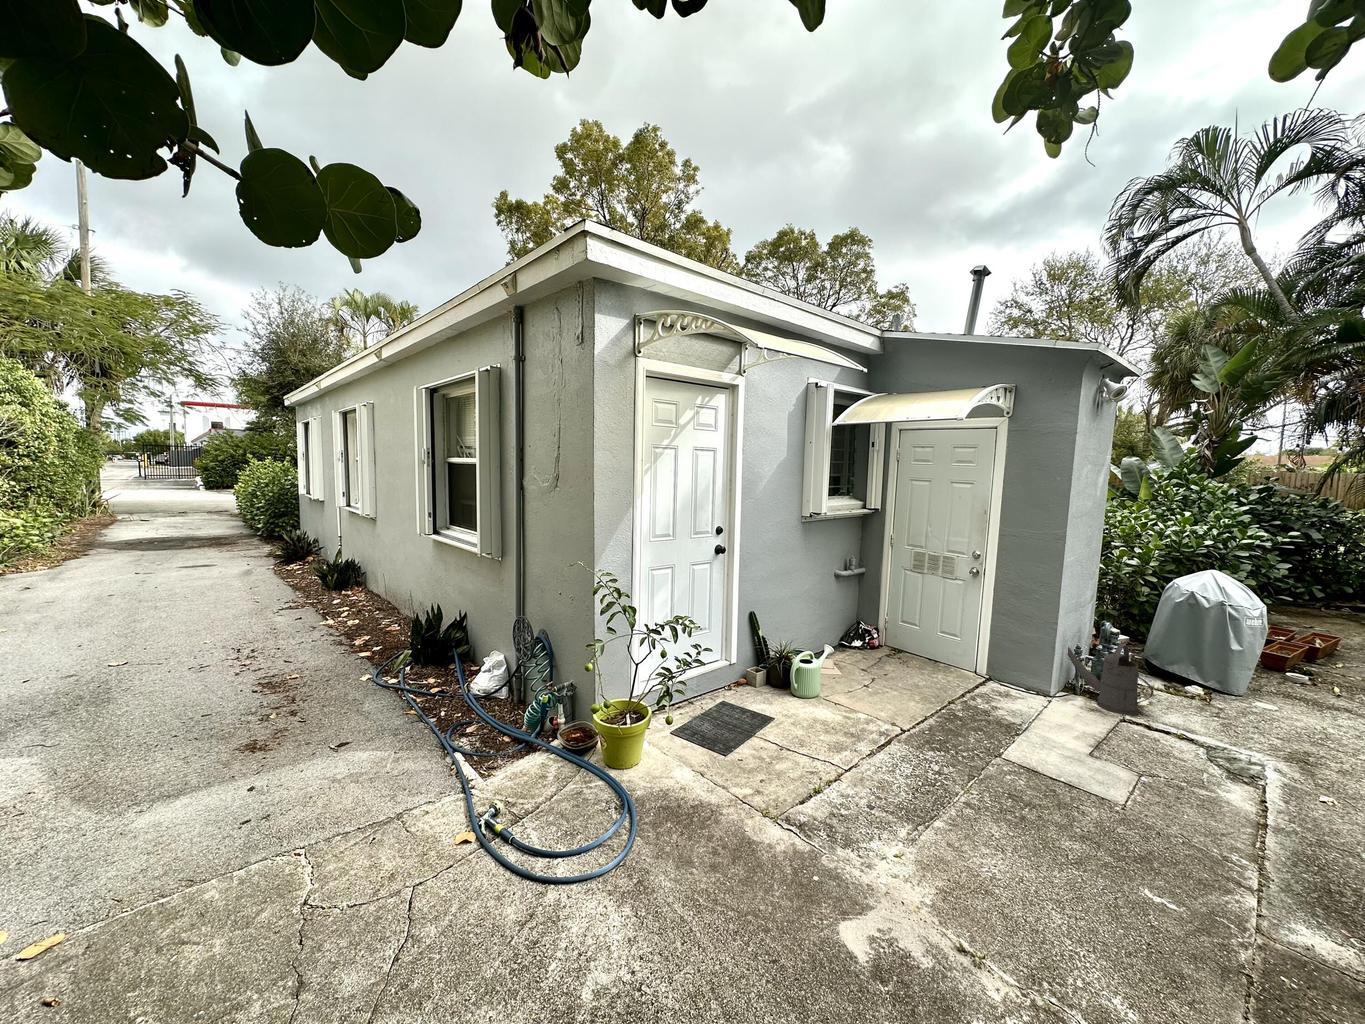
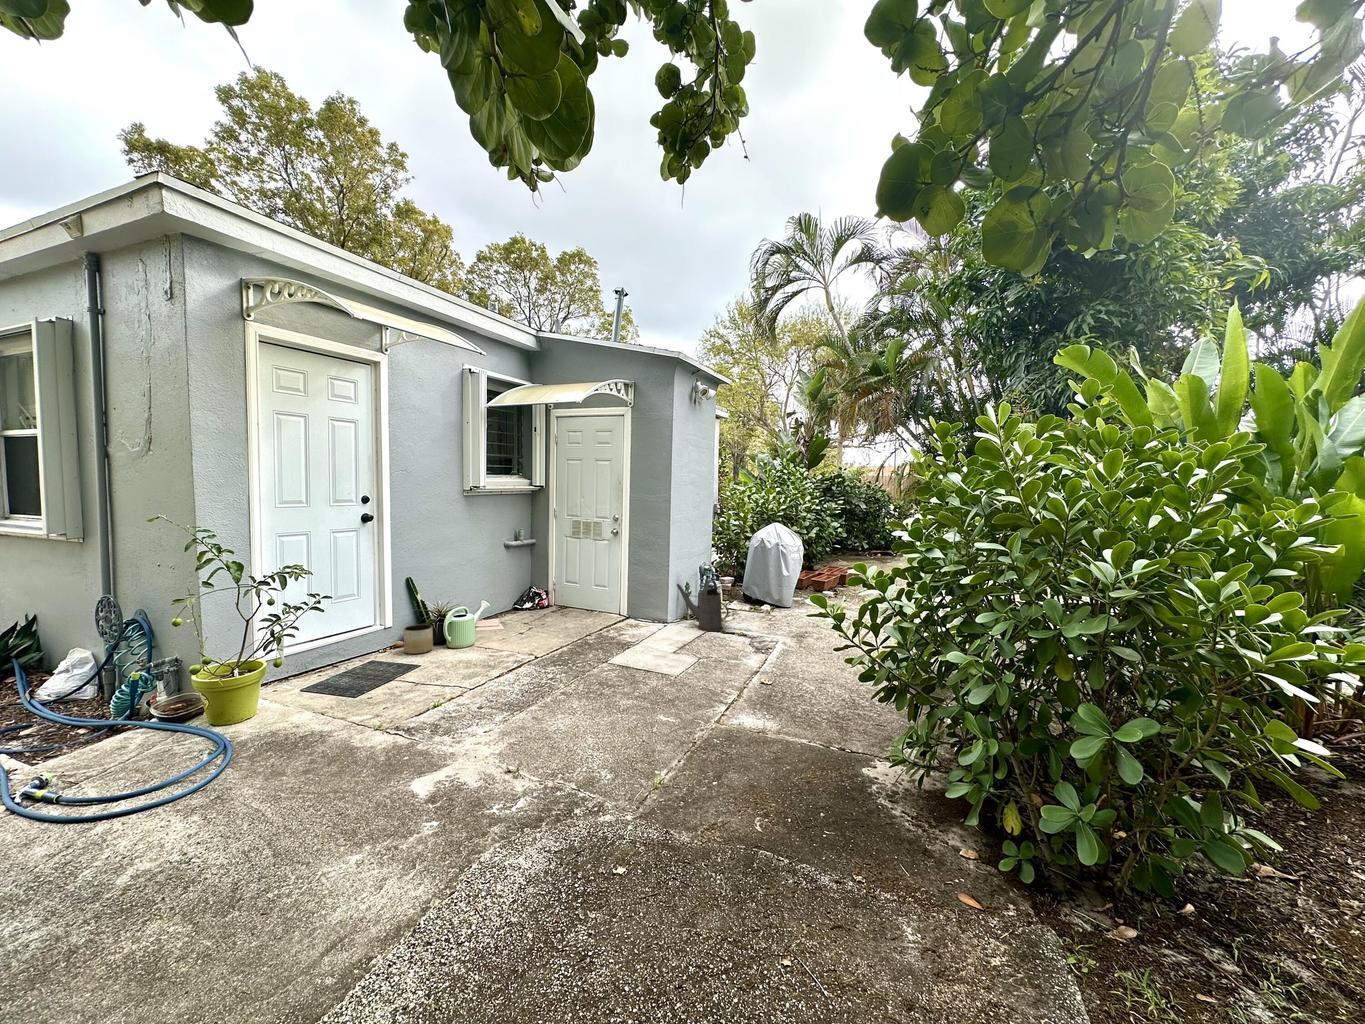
planter: none [749,661,777,695] -> present [404,624,433,654]

